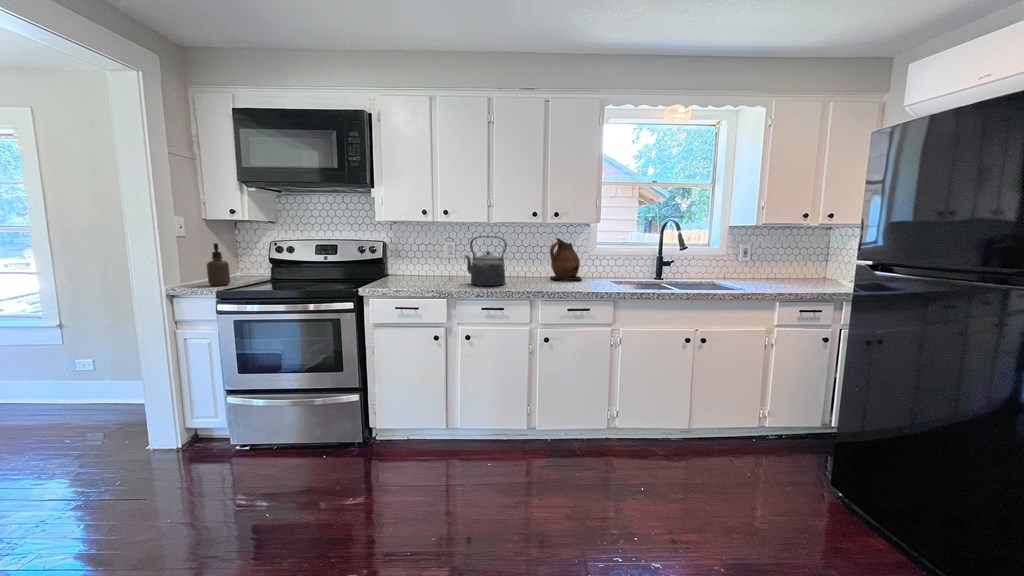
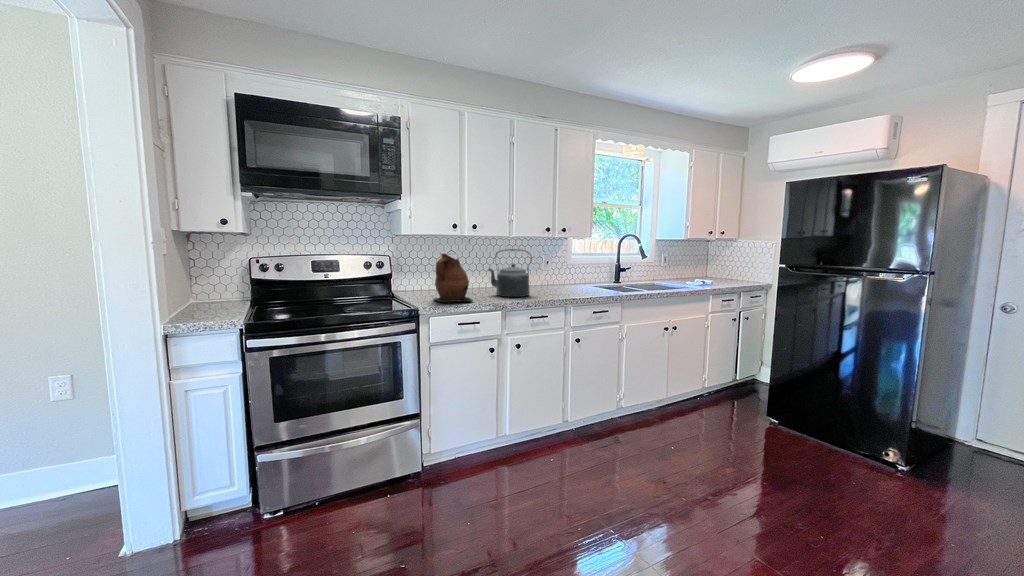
ceramic pitcher: present [550,238,581,280] -> present [434,254,472,302]
soap dispenser: present [207,243,230,286] -> none [197,261,227,317]

